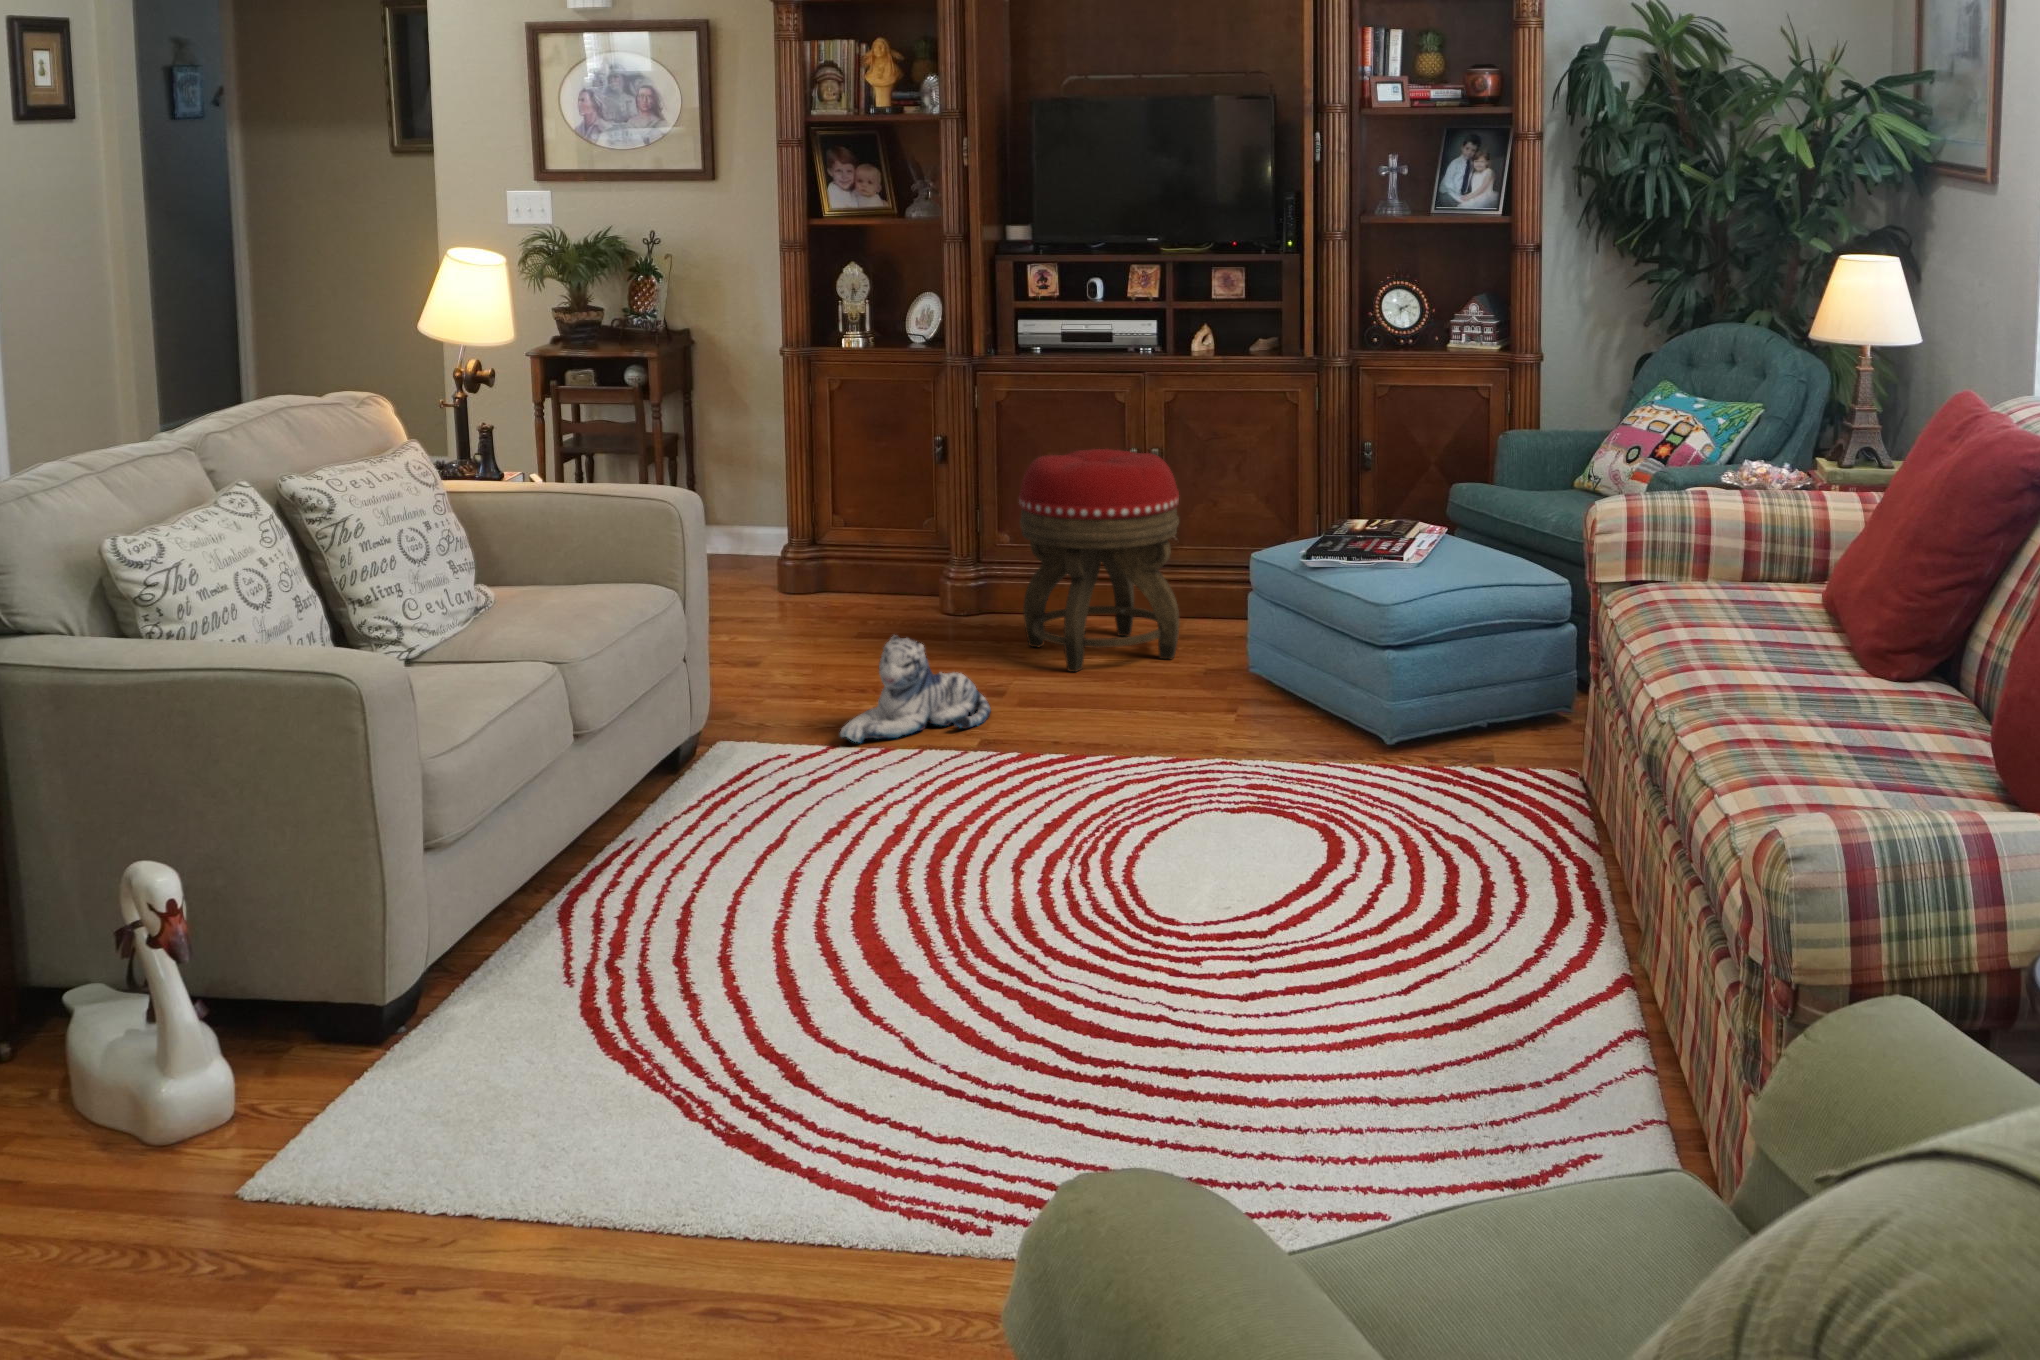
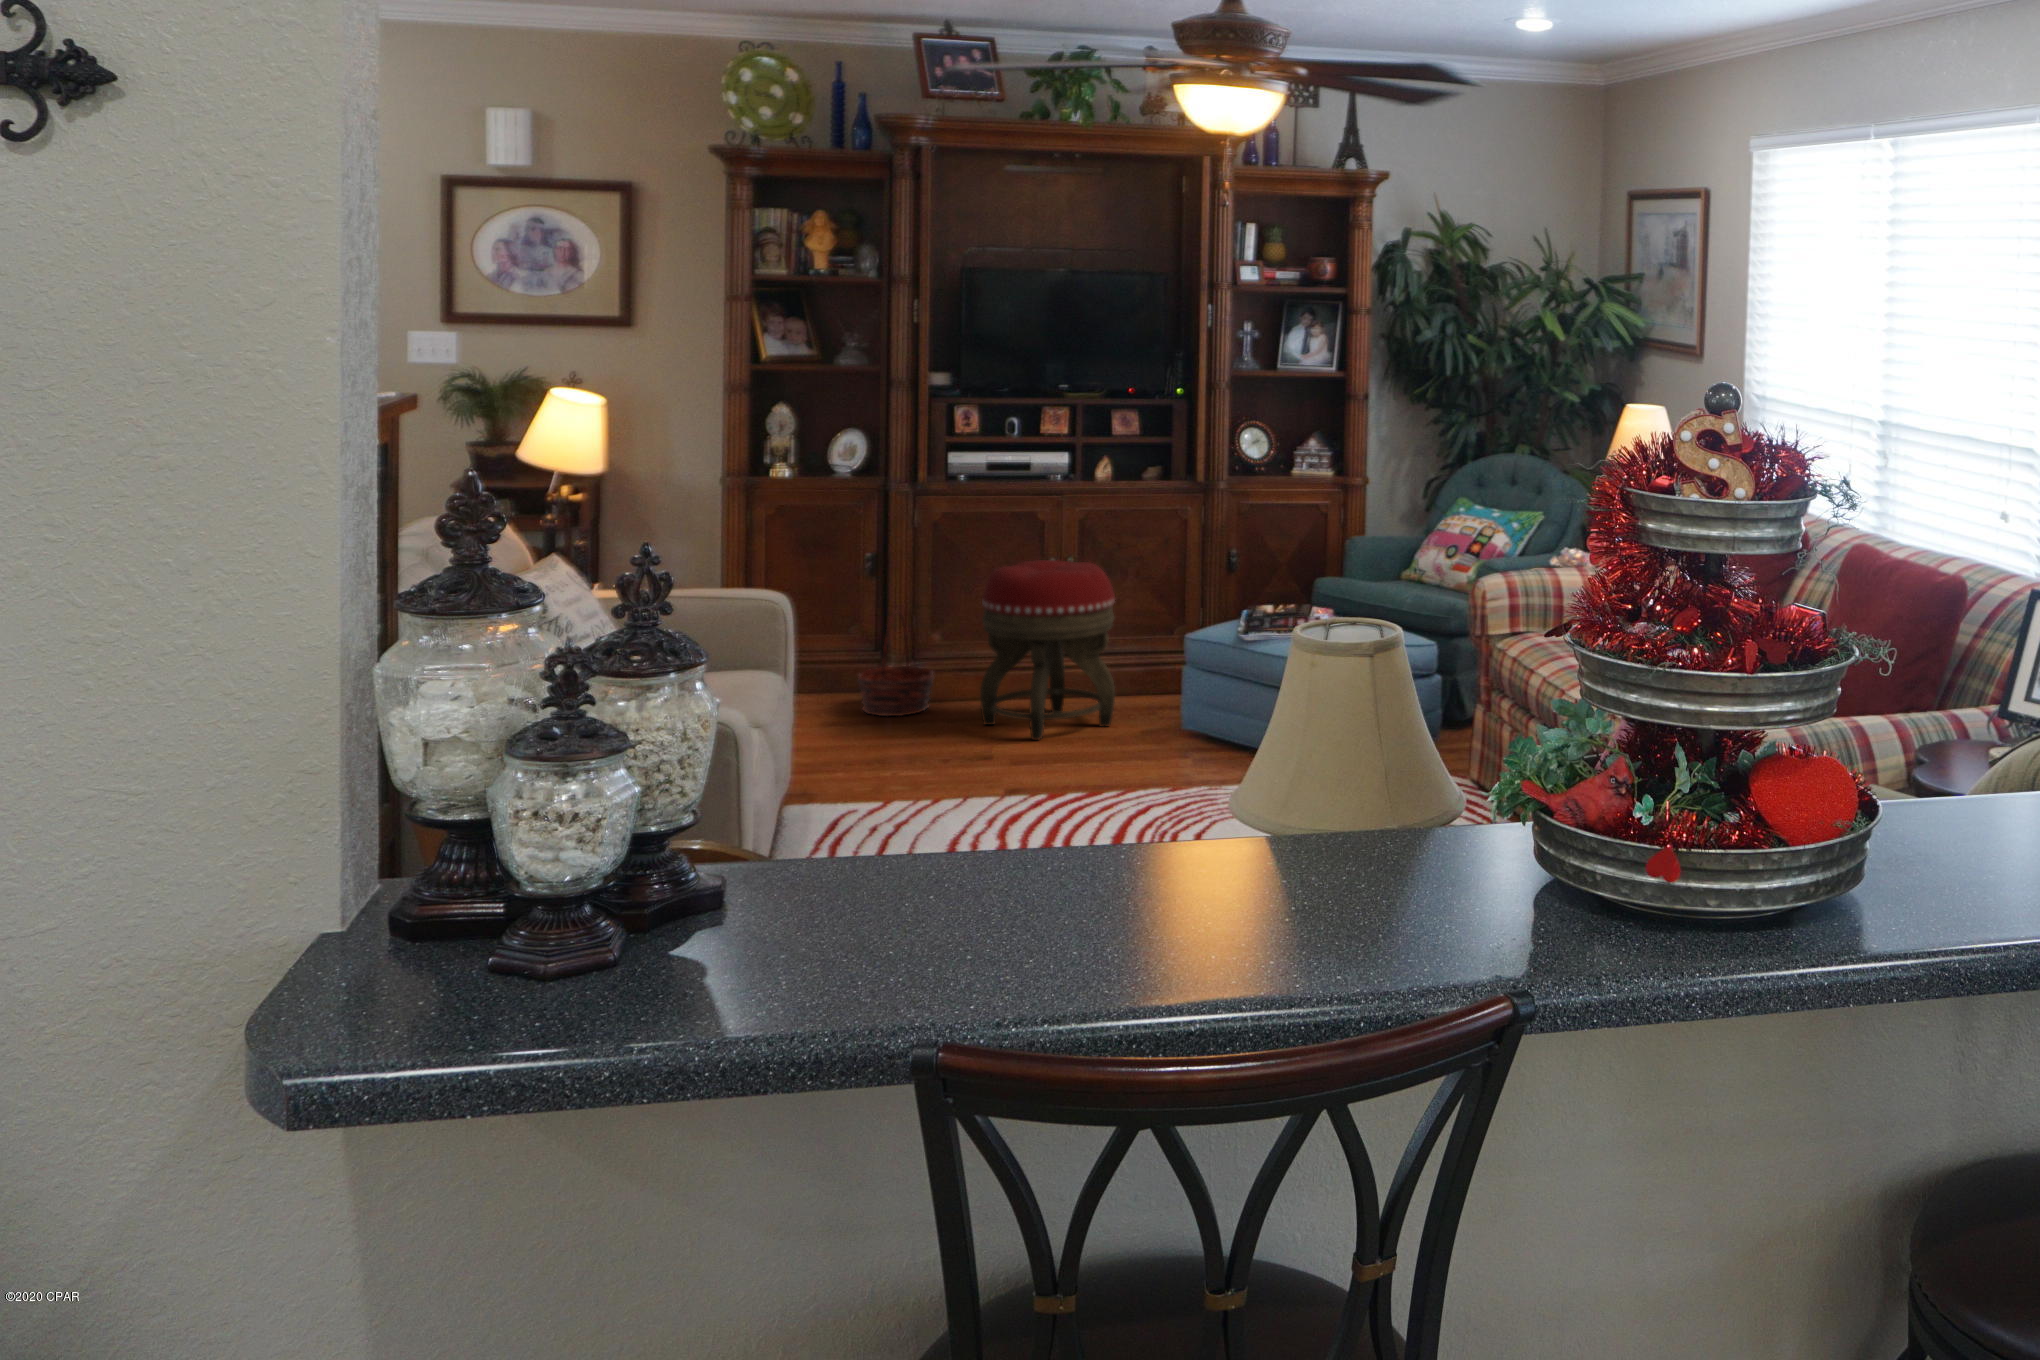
basket: none [904,503,993,628] -> present [858,610,934,716]
plush toy: present [840,635,991,743] -> none [886,714,994,802]

